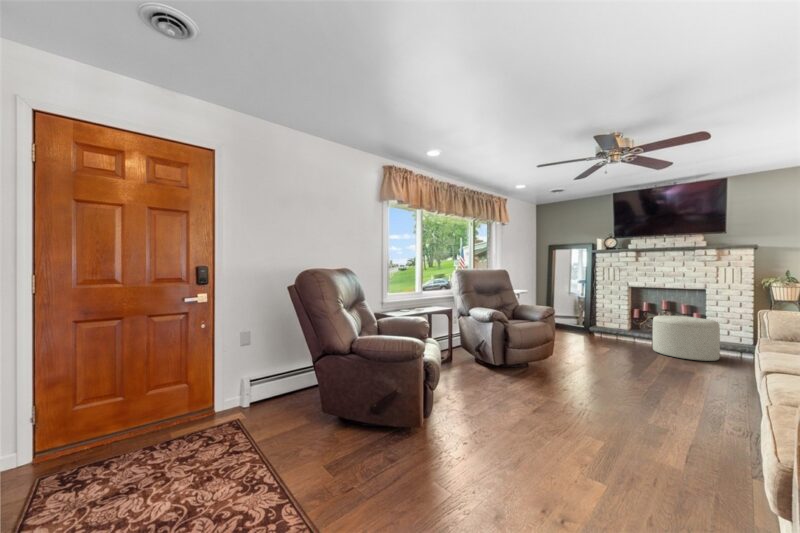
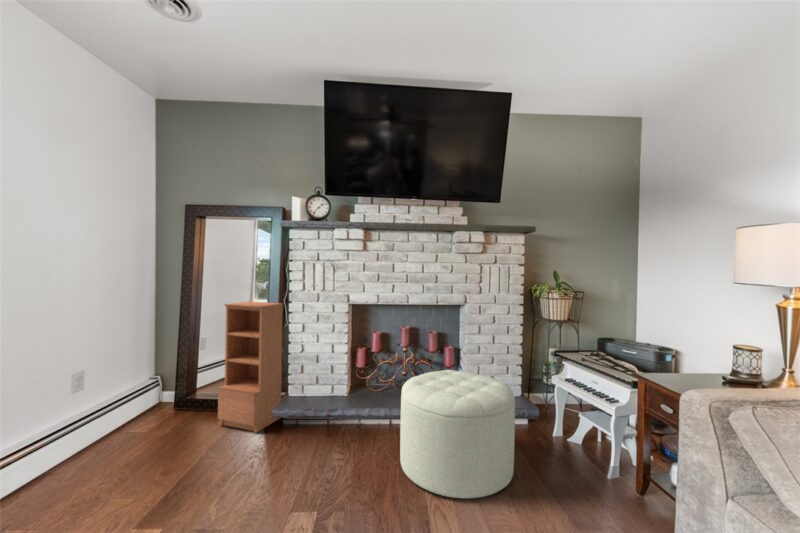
bookcase: none [565,285,594,336] -> present [218,301,283,433]

